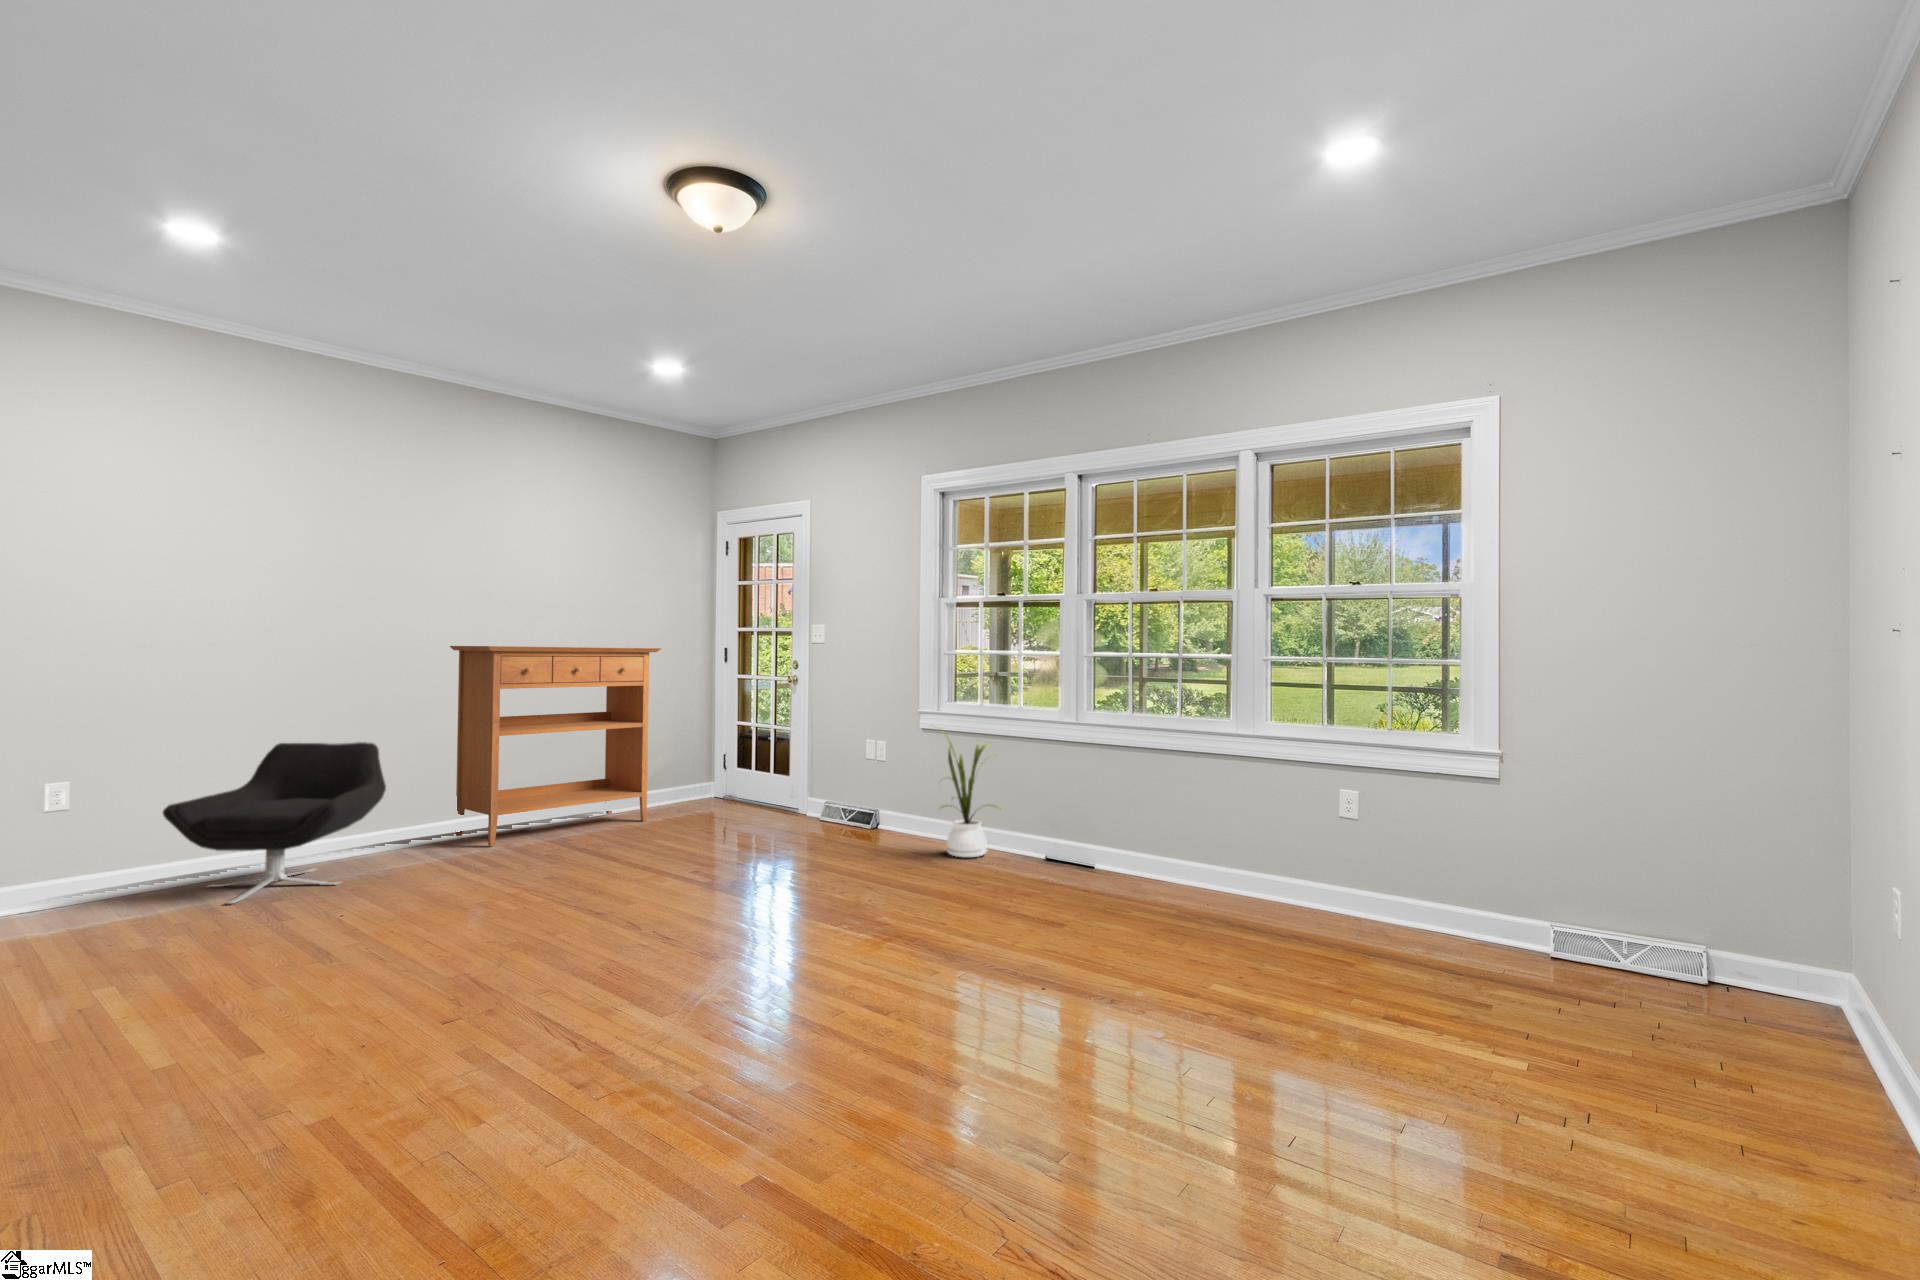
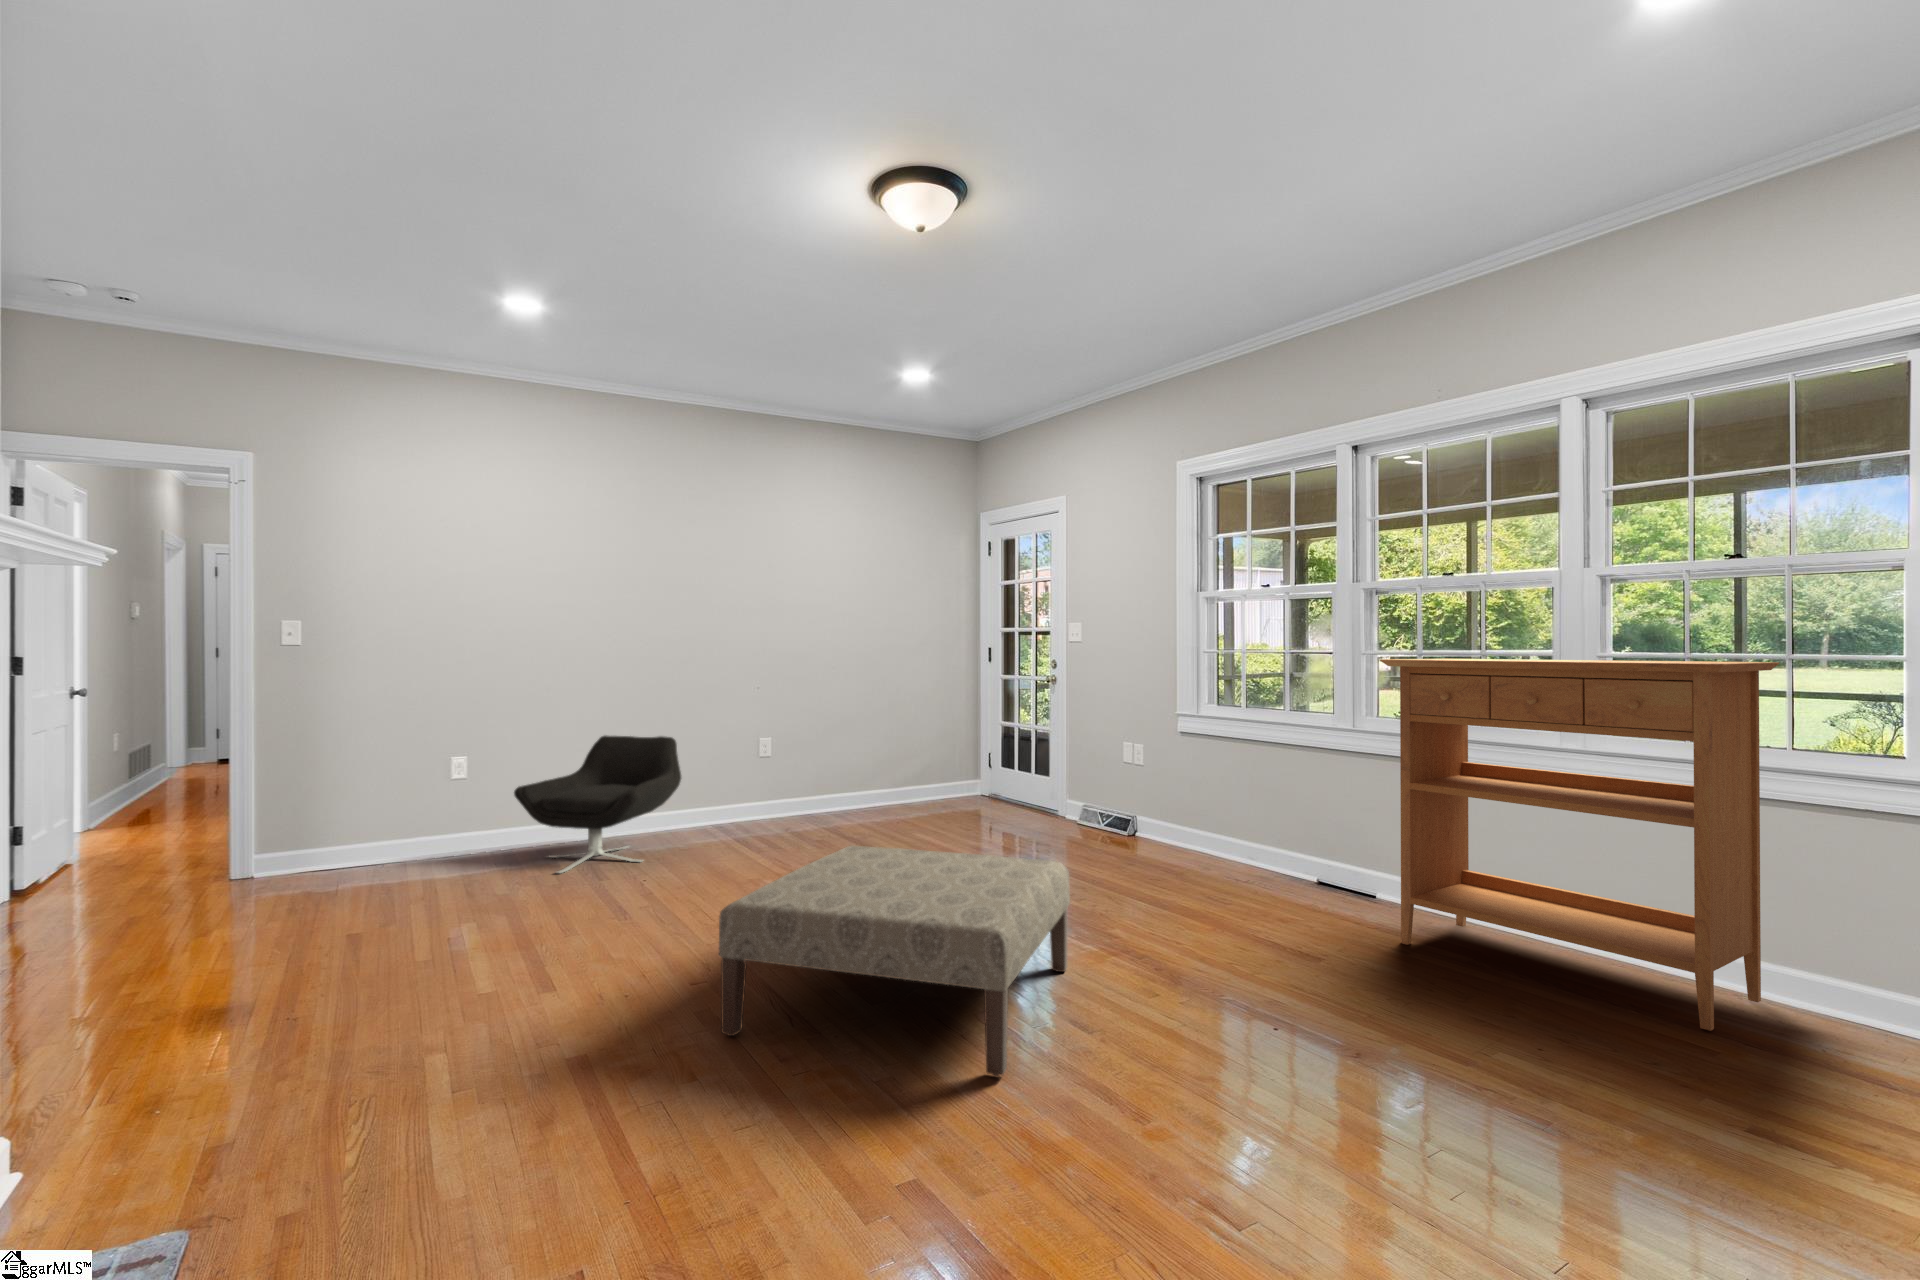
console table: present [450,646,661,846] -> present [1380,659,1779,1031]
house plant: present [942,737,999,857] -> none [1185,729,1268,876]
ottoman: none [502,845,849,1049] -> present [719,846,1070,1076]

